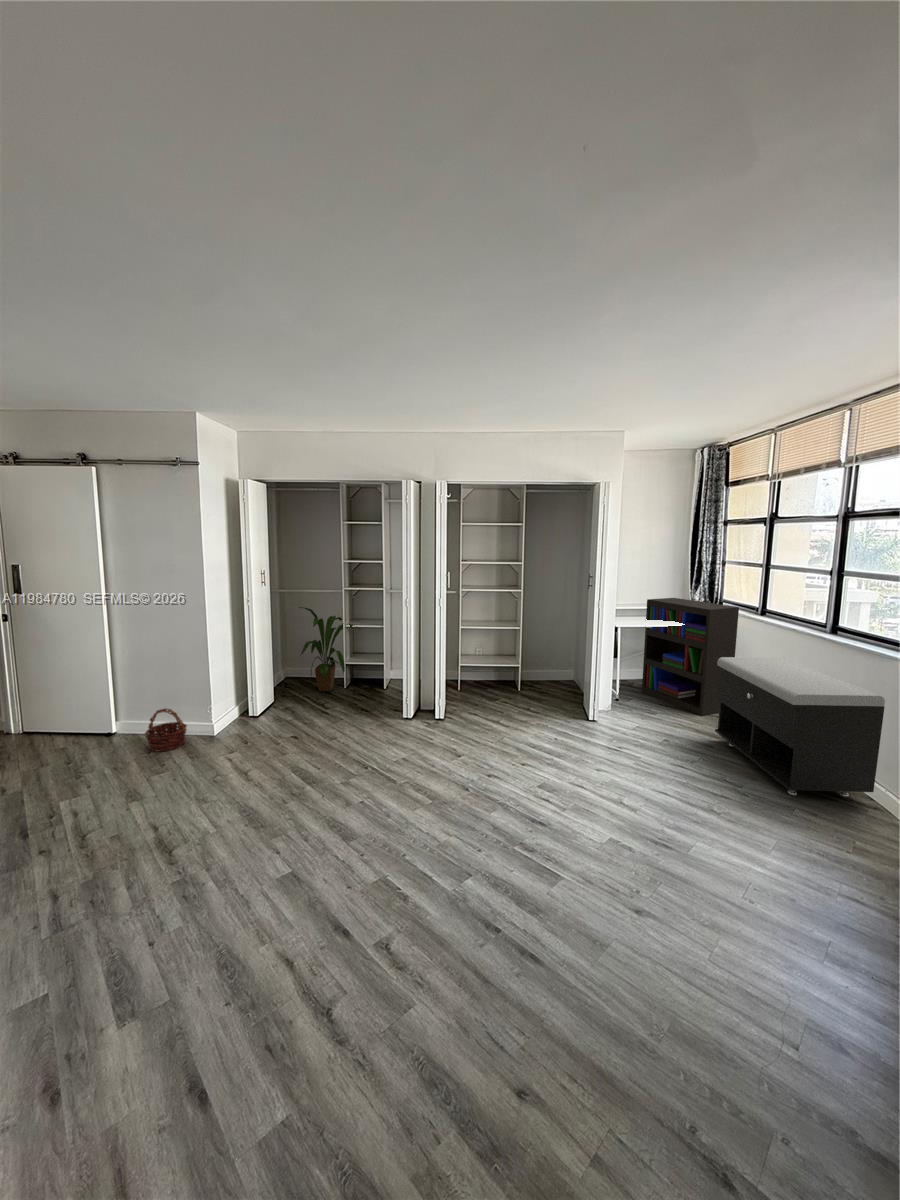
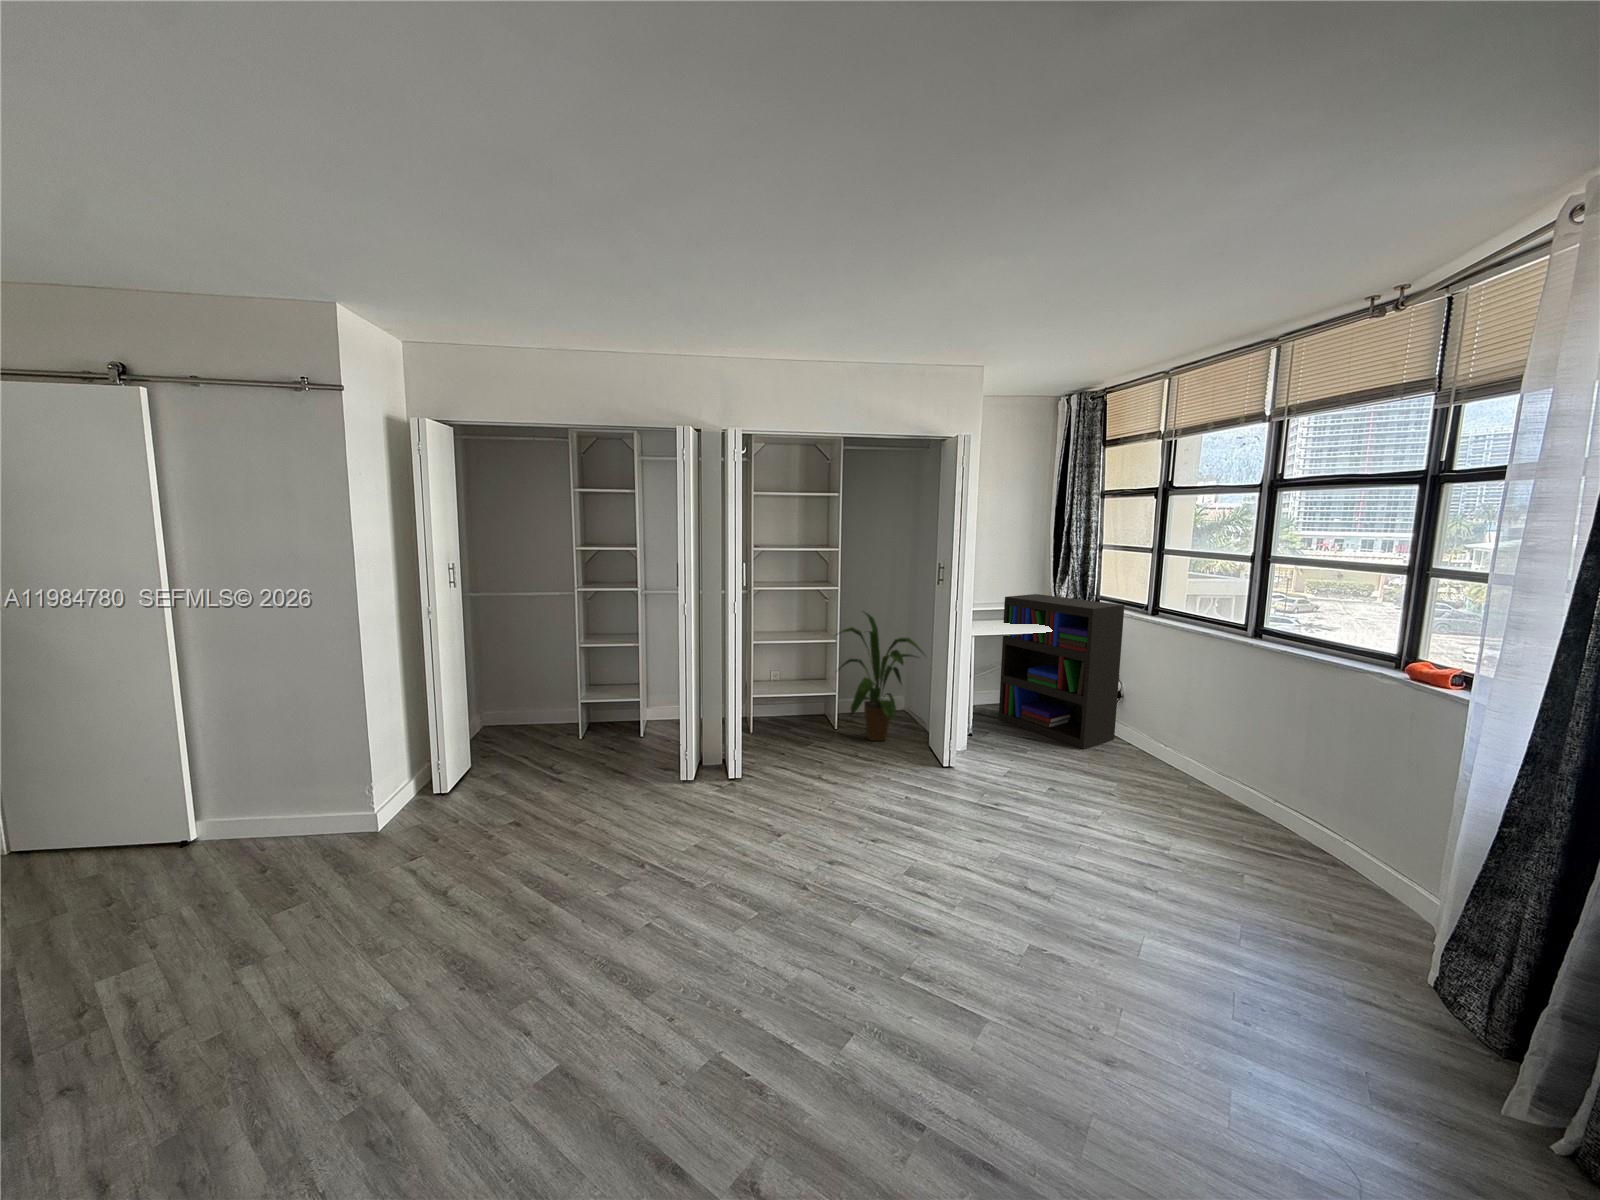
house plant: present [299,607,361,691] -> present [840,612,924,741]
storage bench: present [715,657,885,797] -> none [1111,670,1342,853]
basket: present [145,708,187,751] -> none [247,793,328,868]

